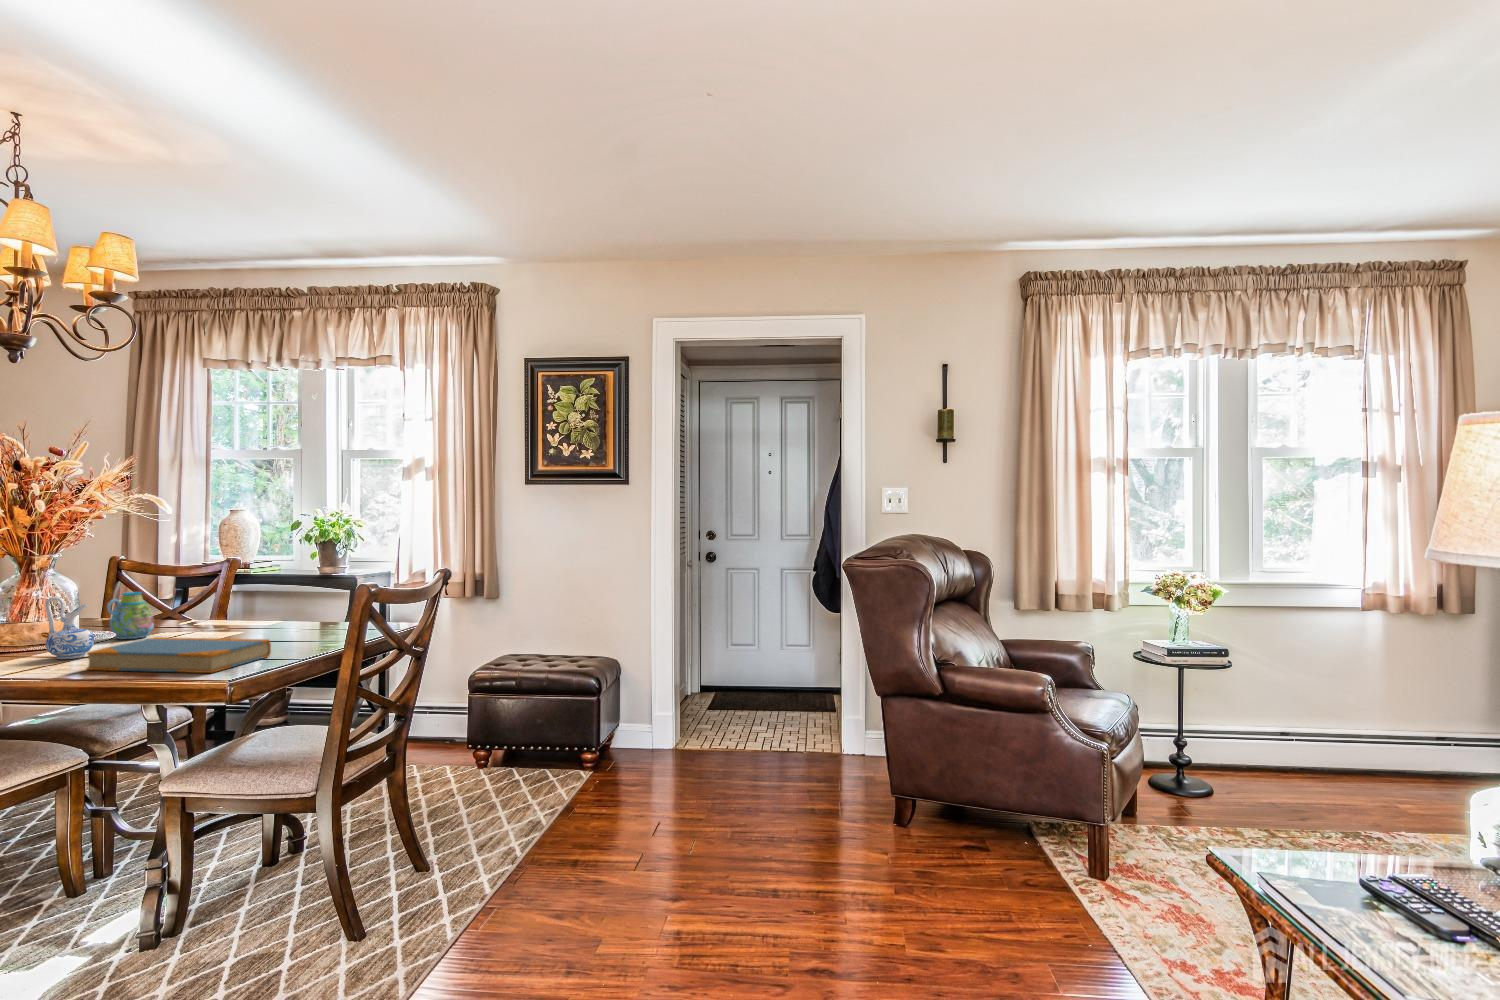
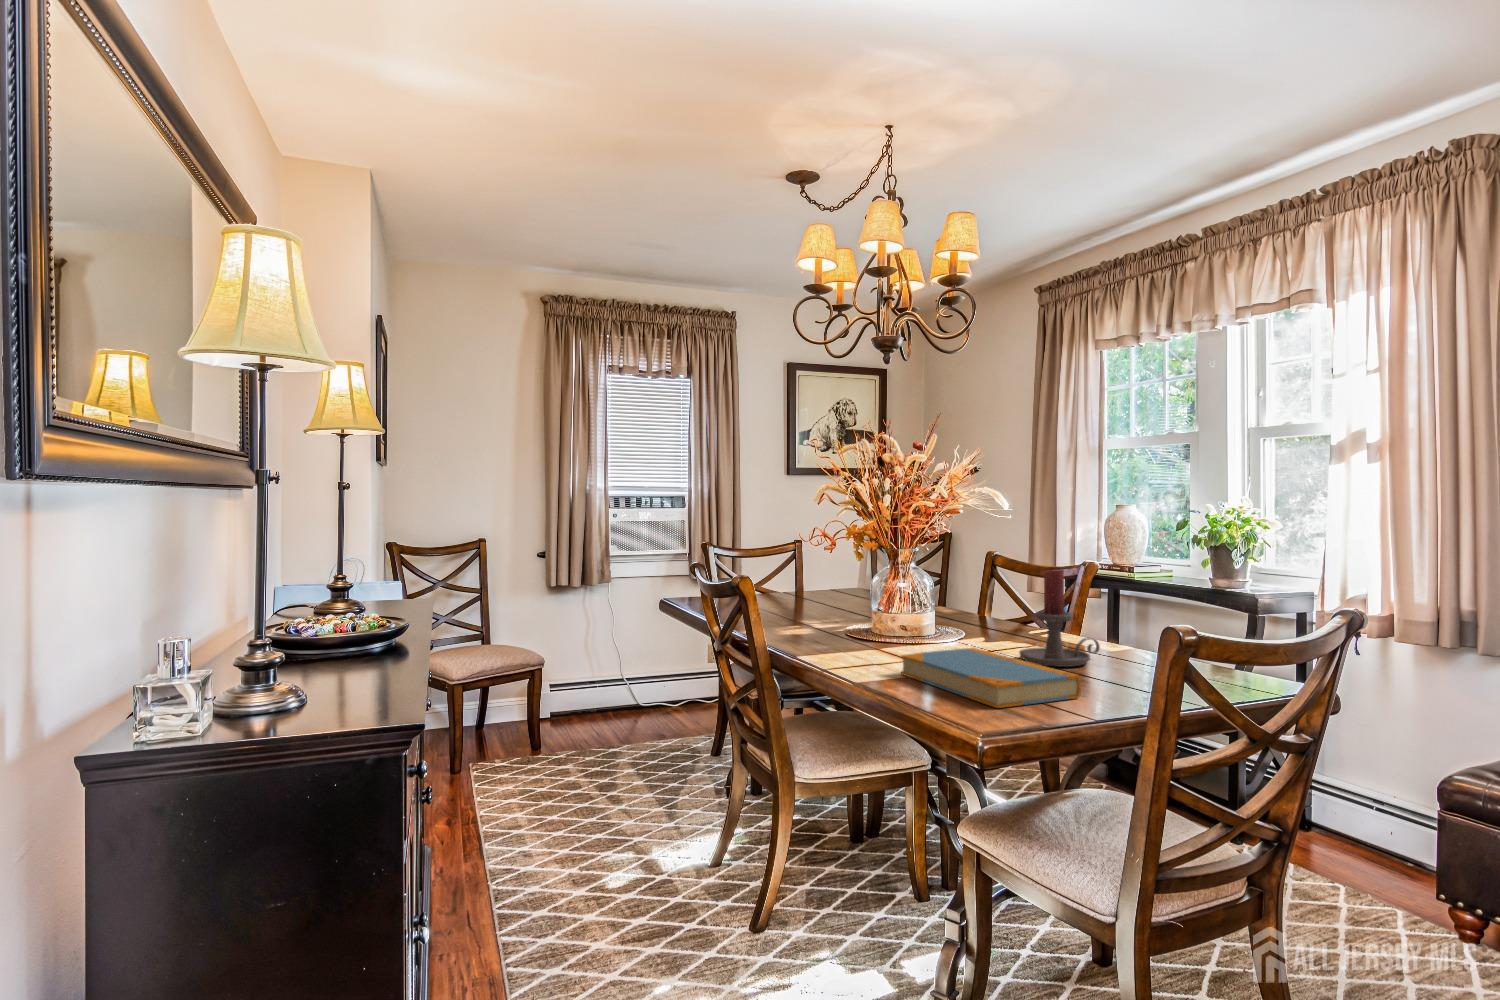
candle holder: none [192,563,261,644] -> present [1020,569,1100,667]
mug: present [107,592,154,639] -> none [950,592,996,644]
ceramic pitcher: present [45,597,94,659] -> none [886,591,925,658]

